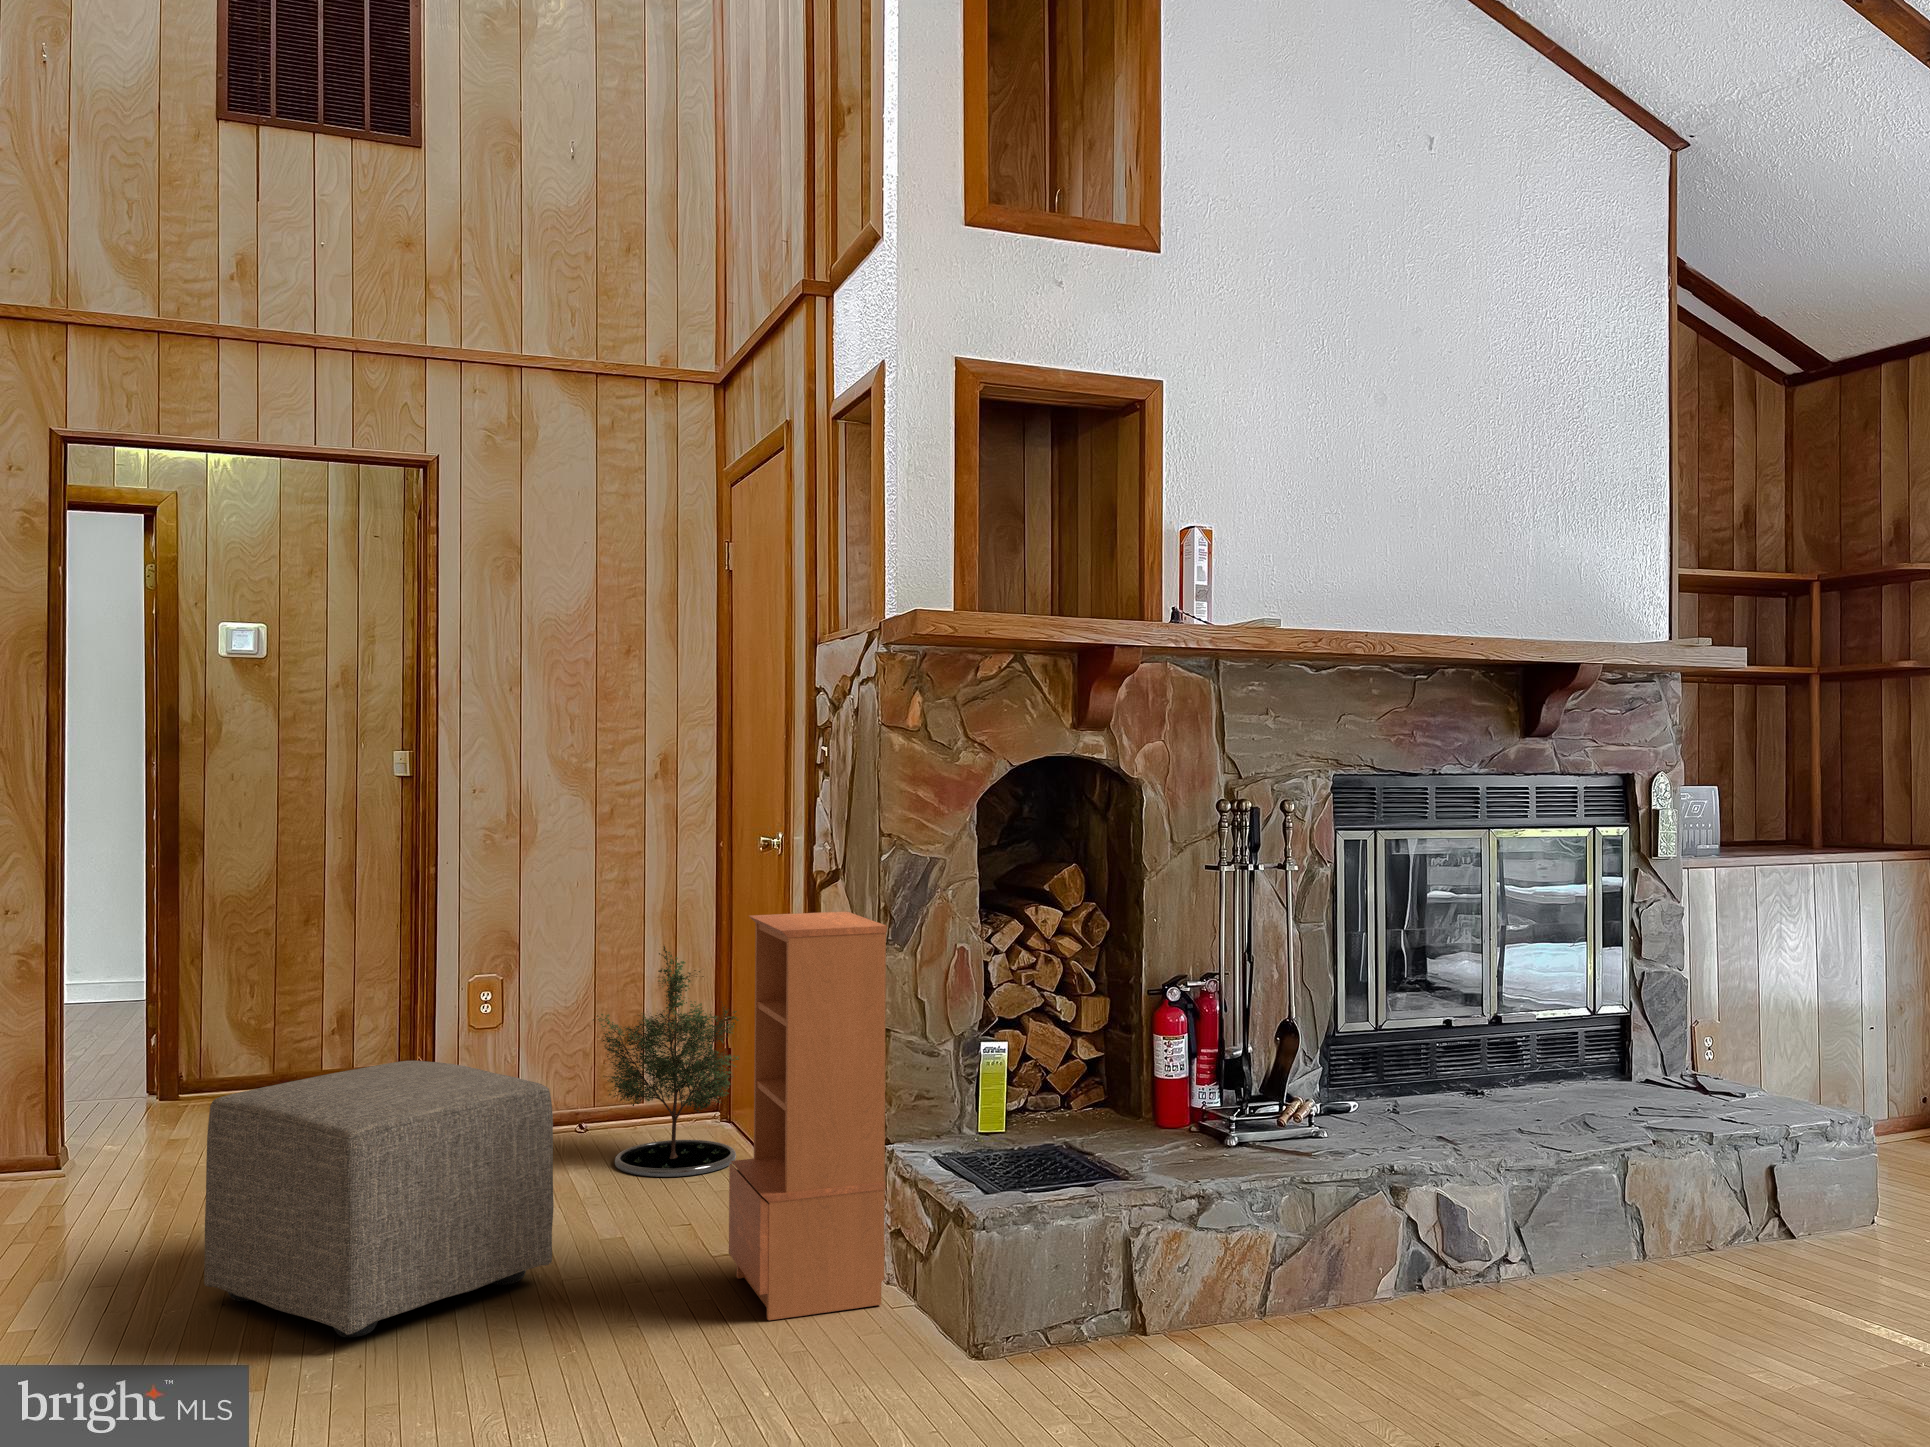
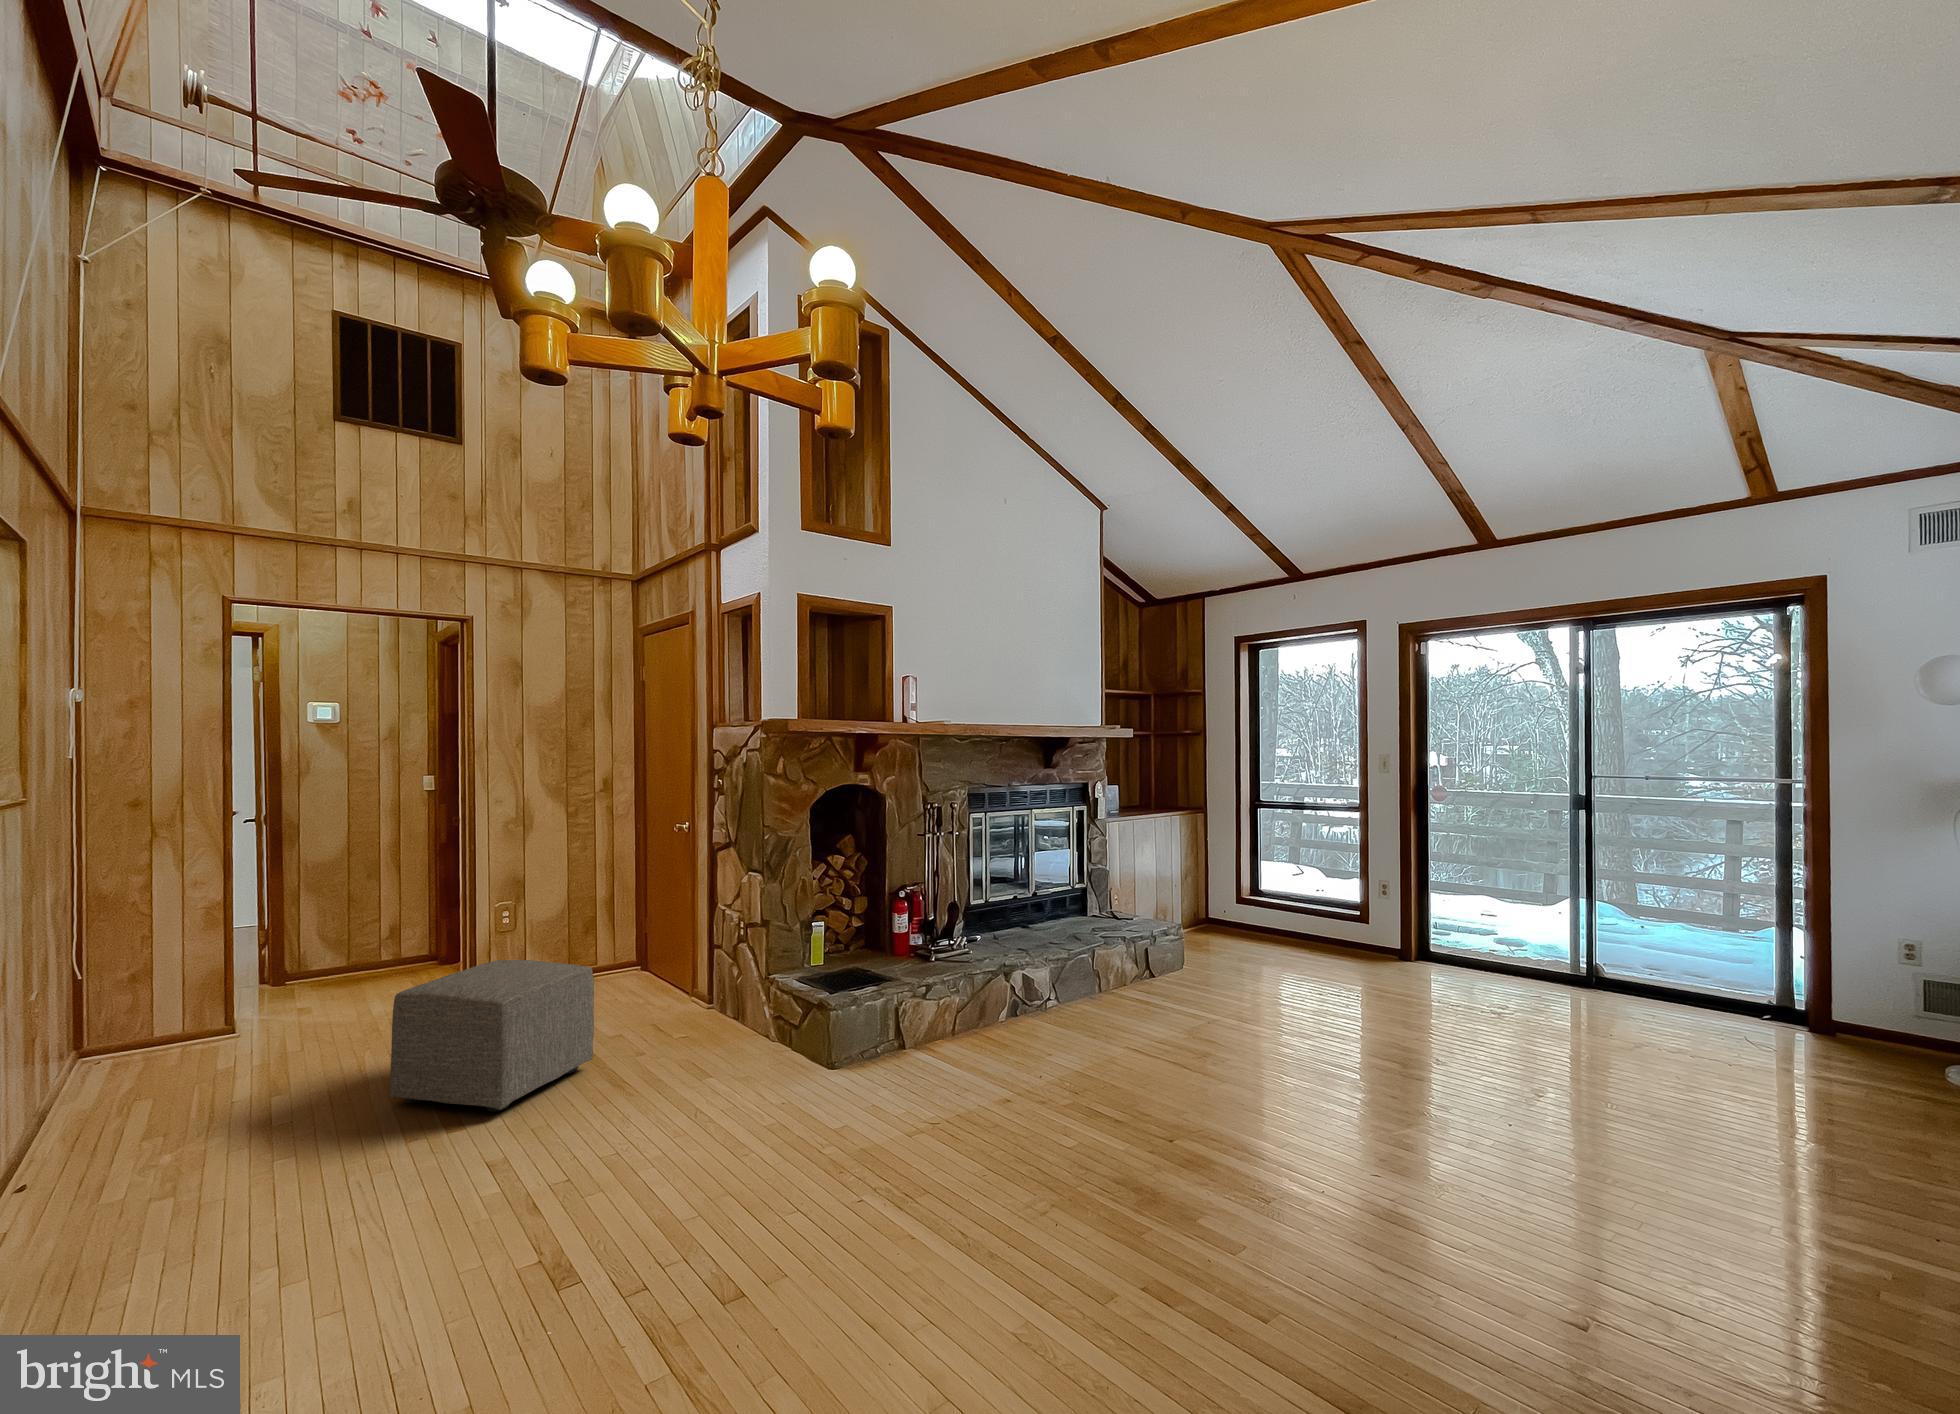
bookcase: present [729,911,887,1320] -> none [689,865,778,1072]
potted tree: present [593,946,740,1177] -> none [575,883,661,1008]

